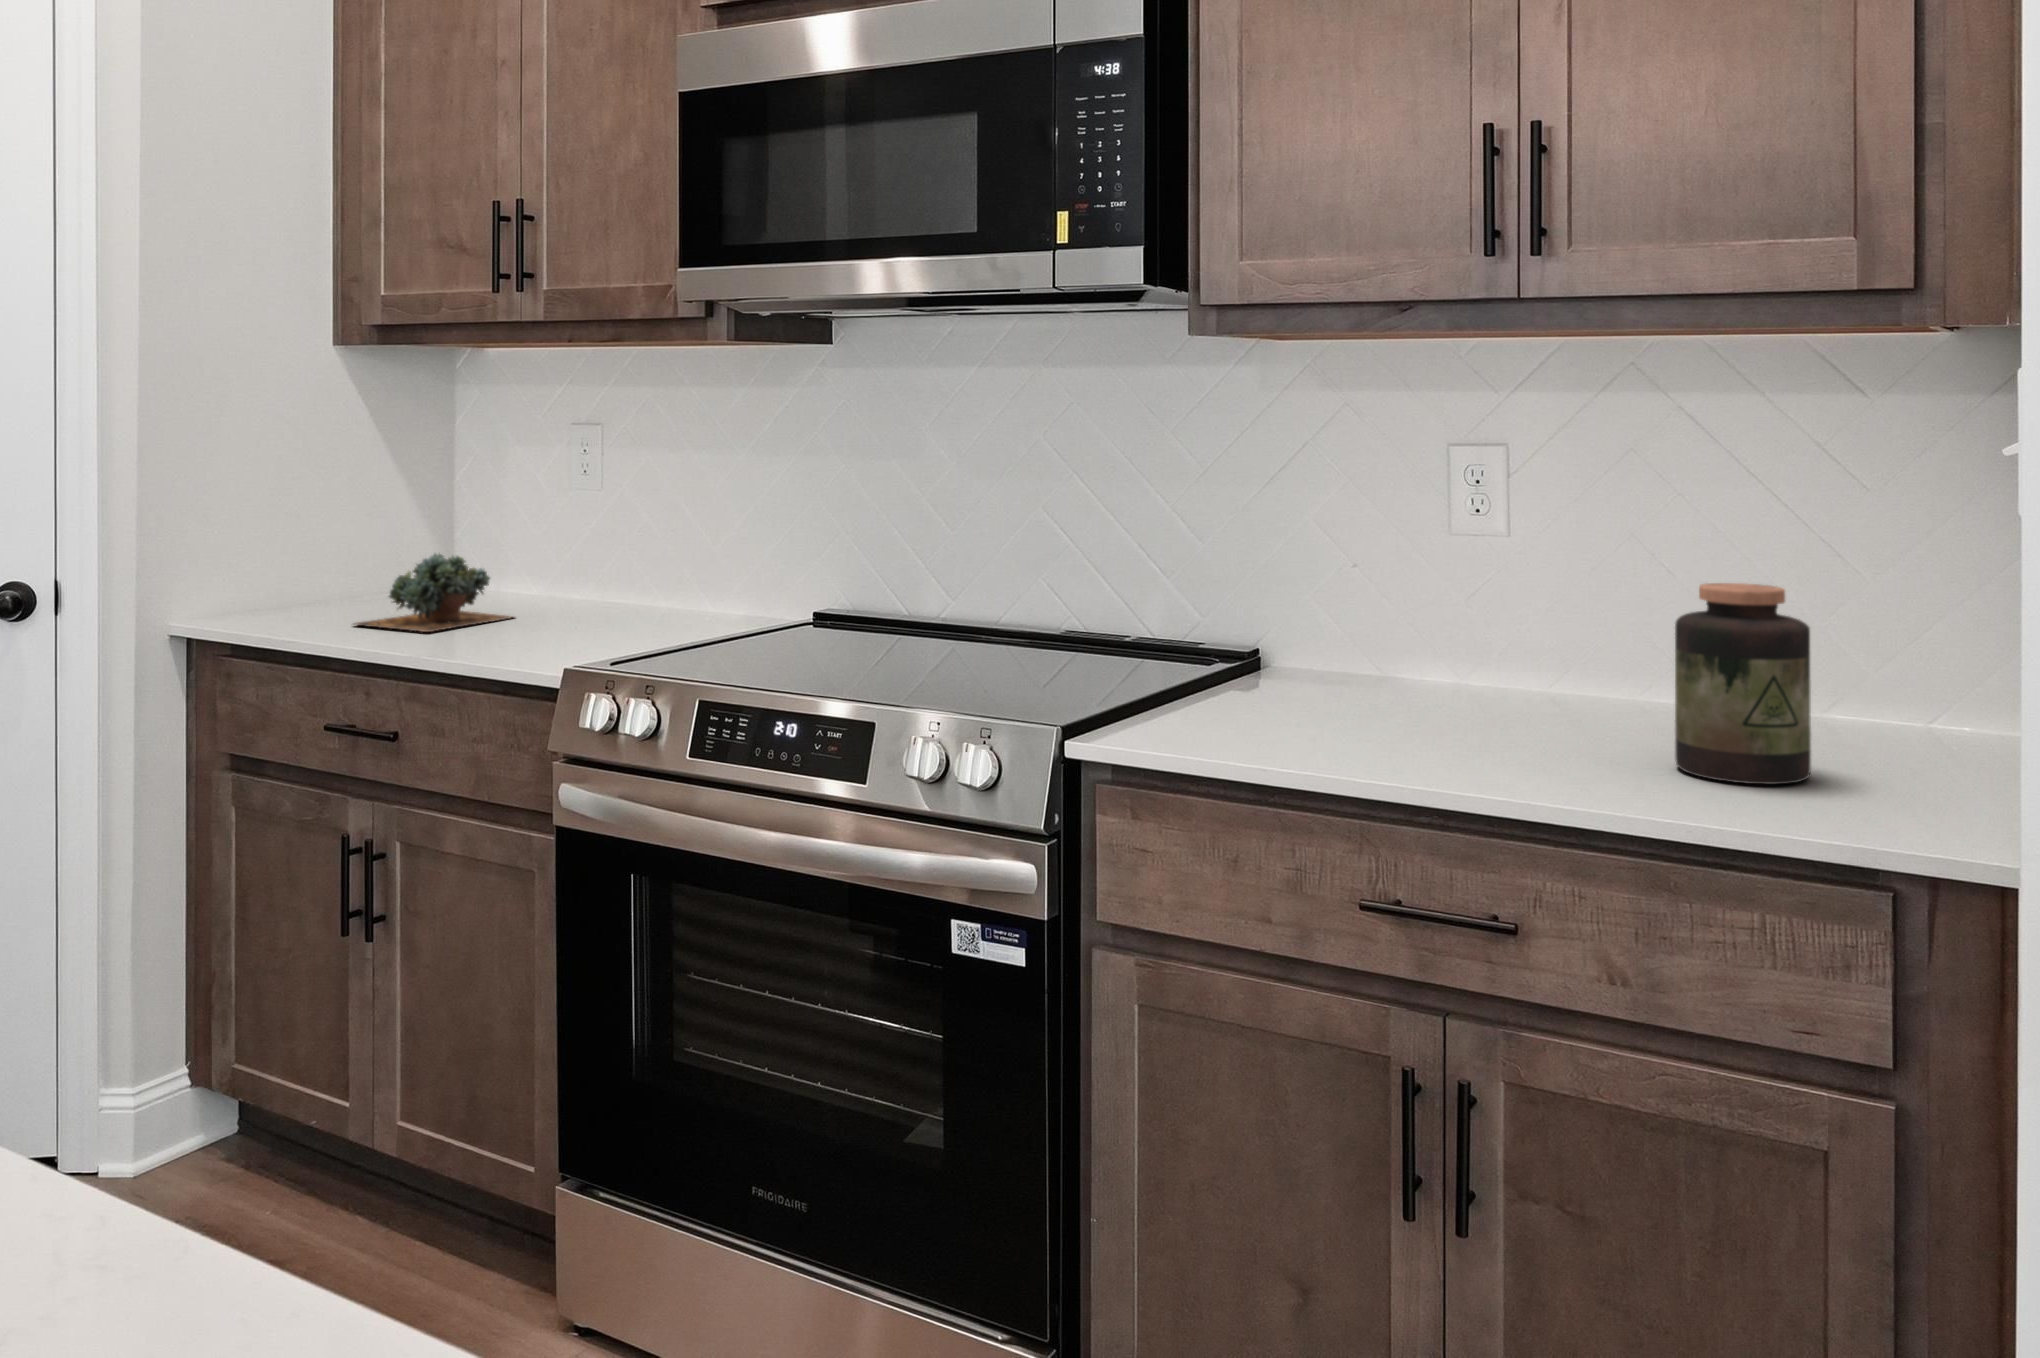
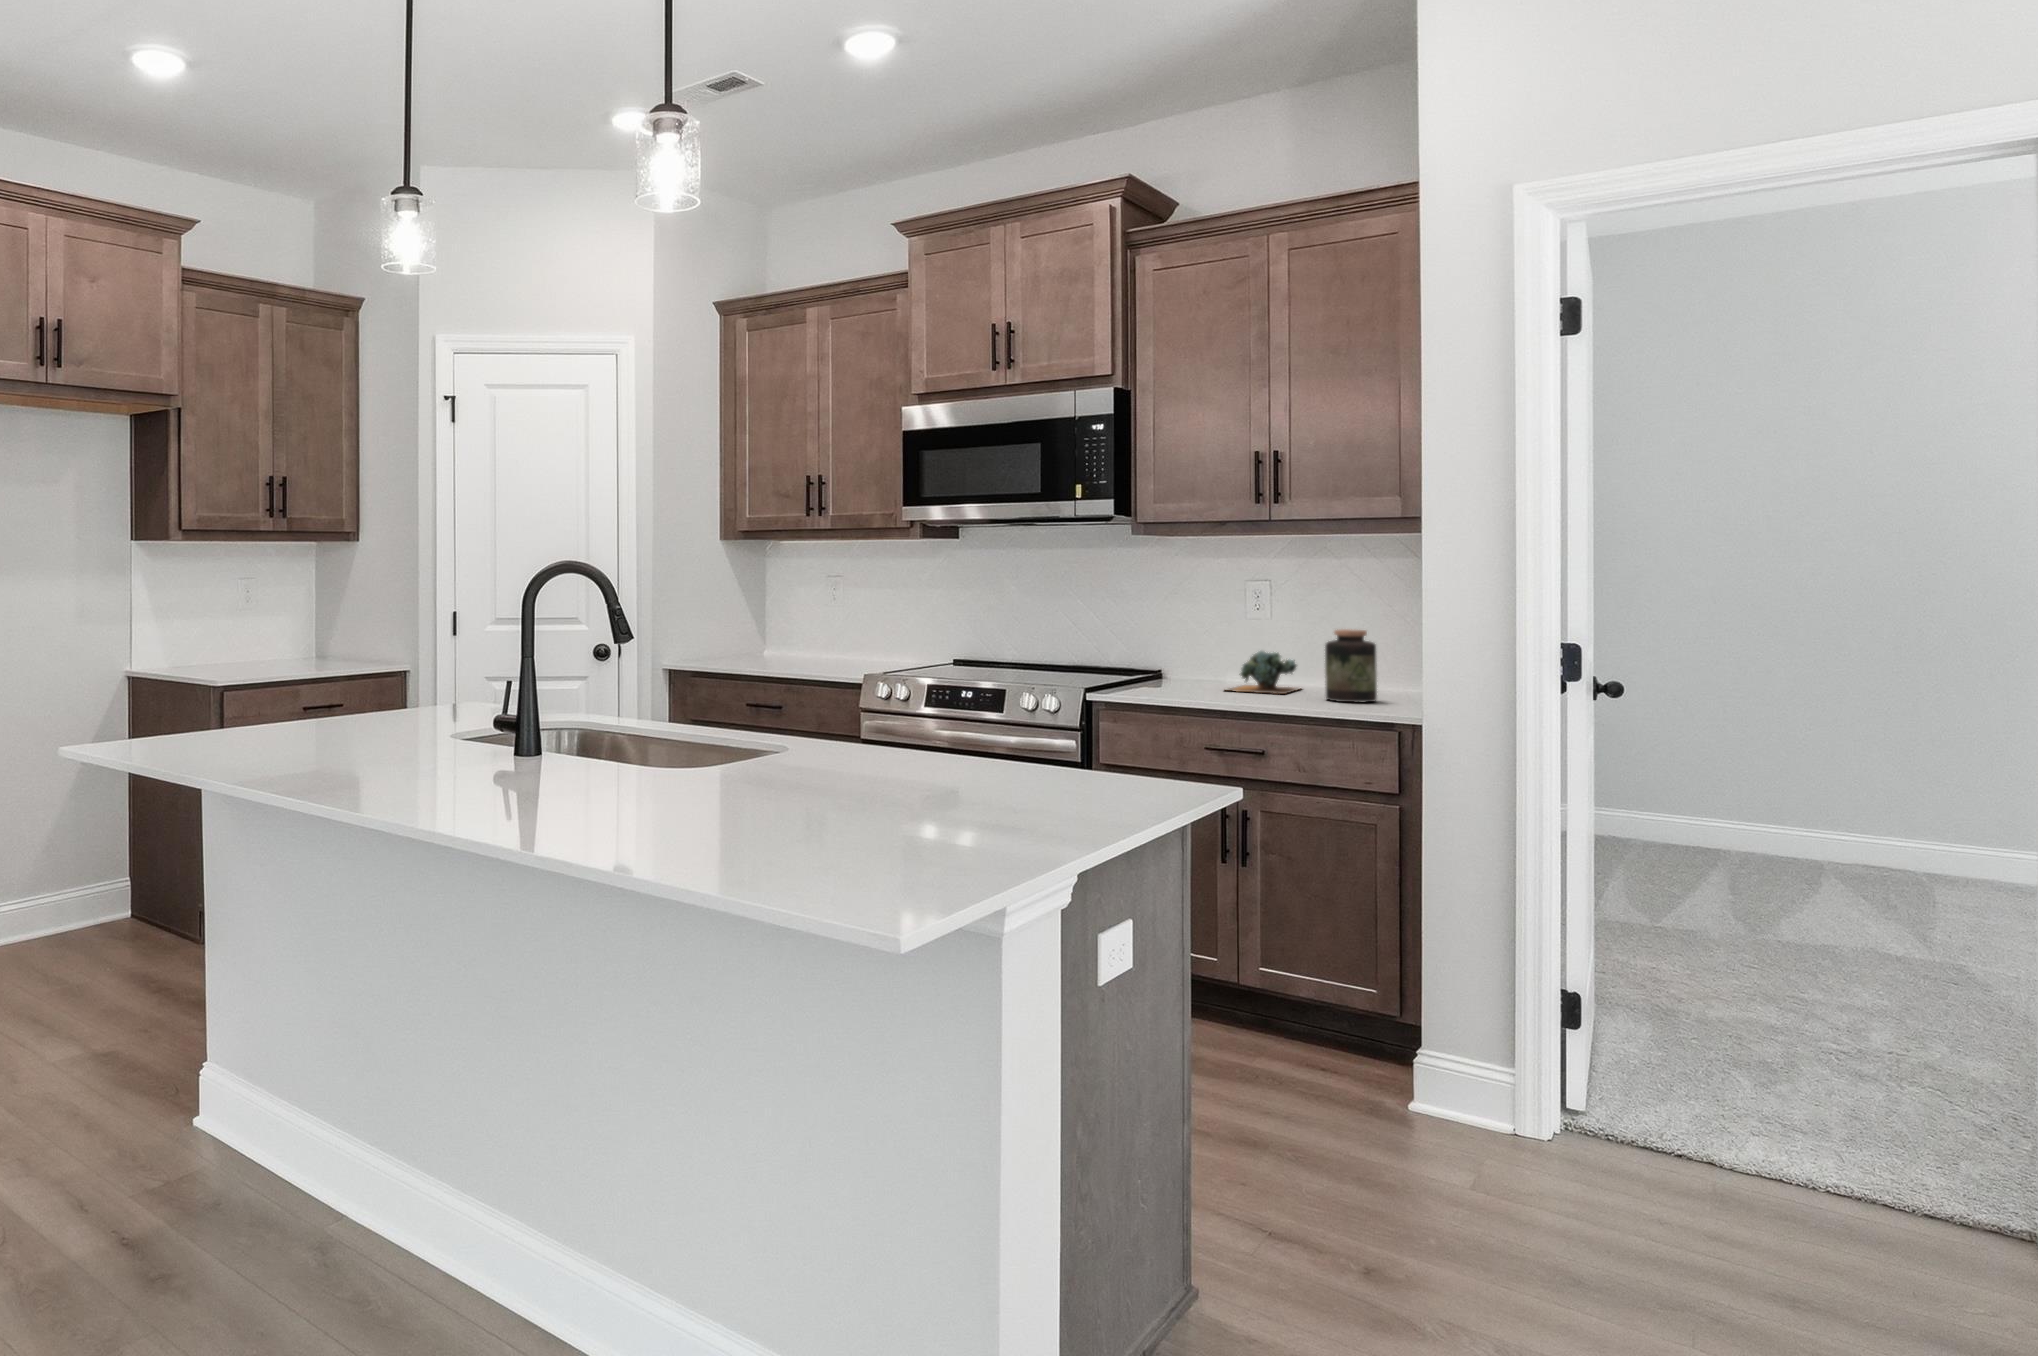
succulent plant: present [354,553,512,632] -> present [1228,651,1298,694]

